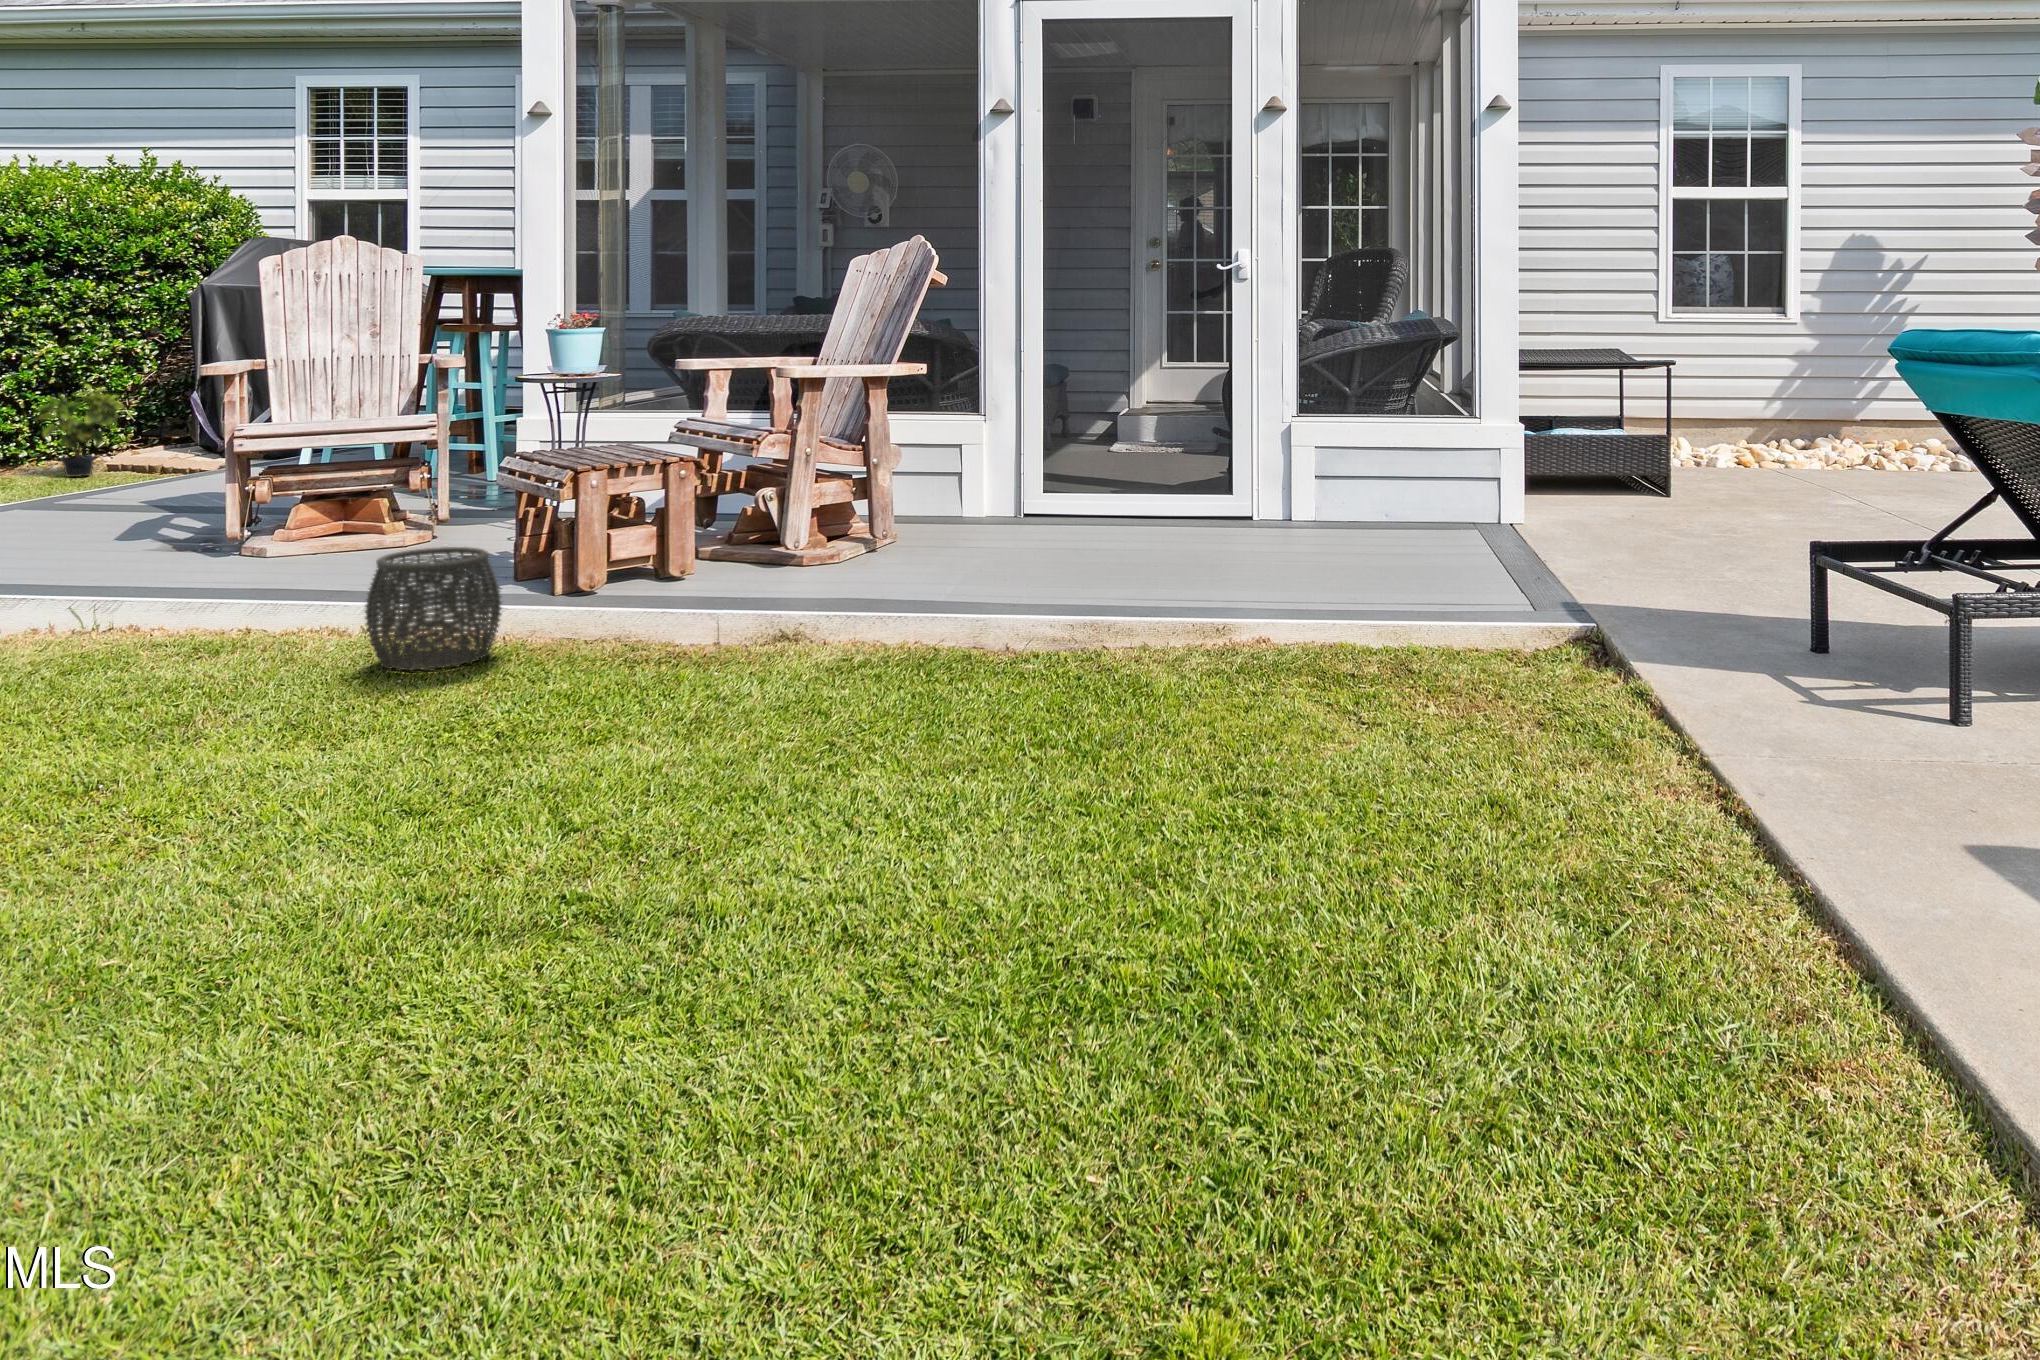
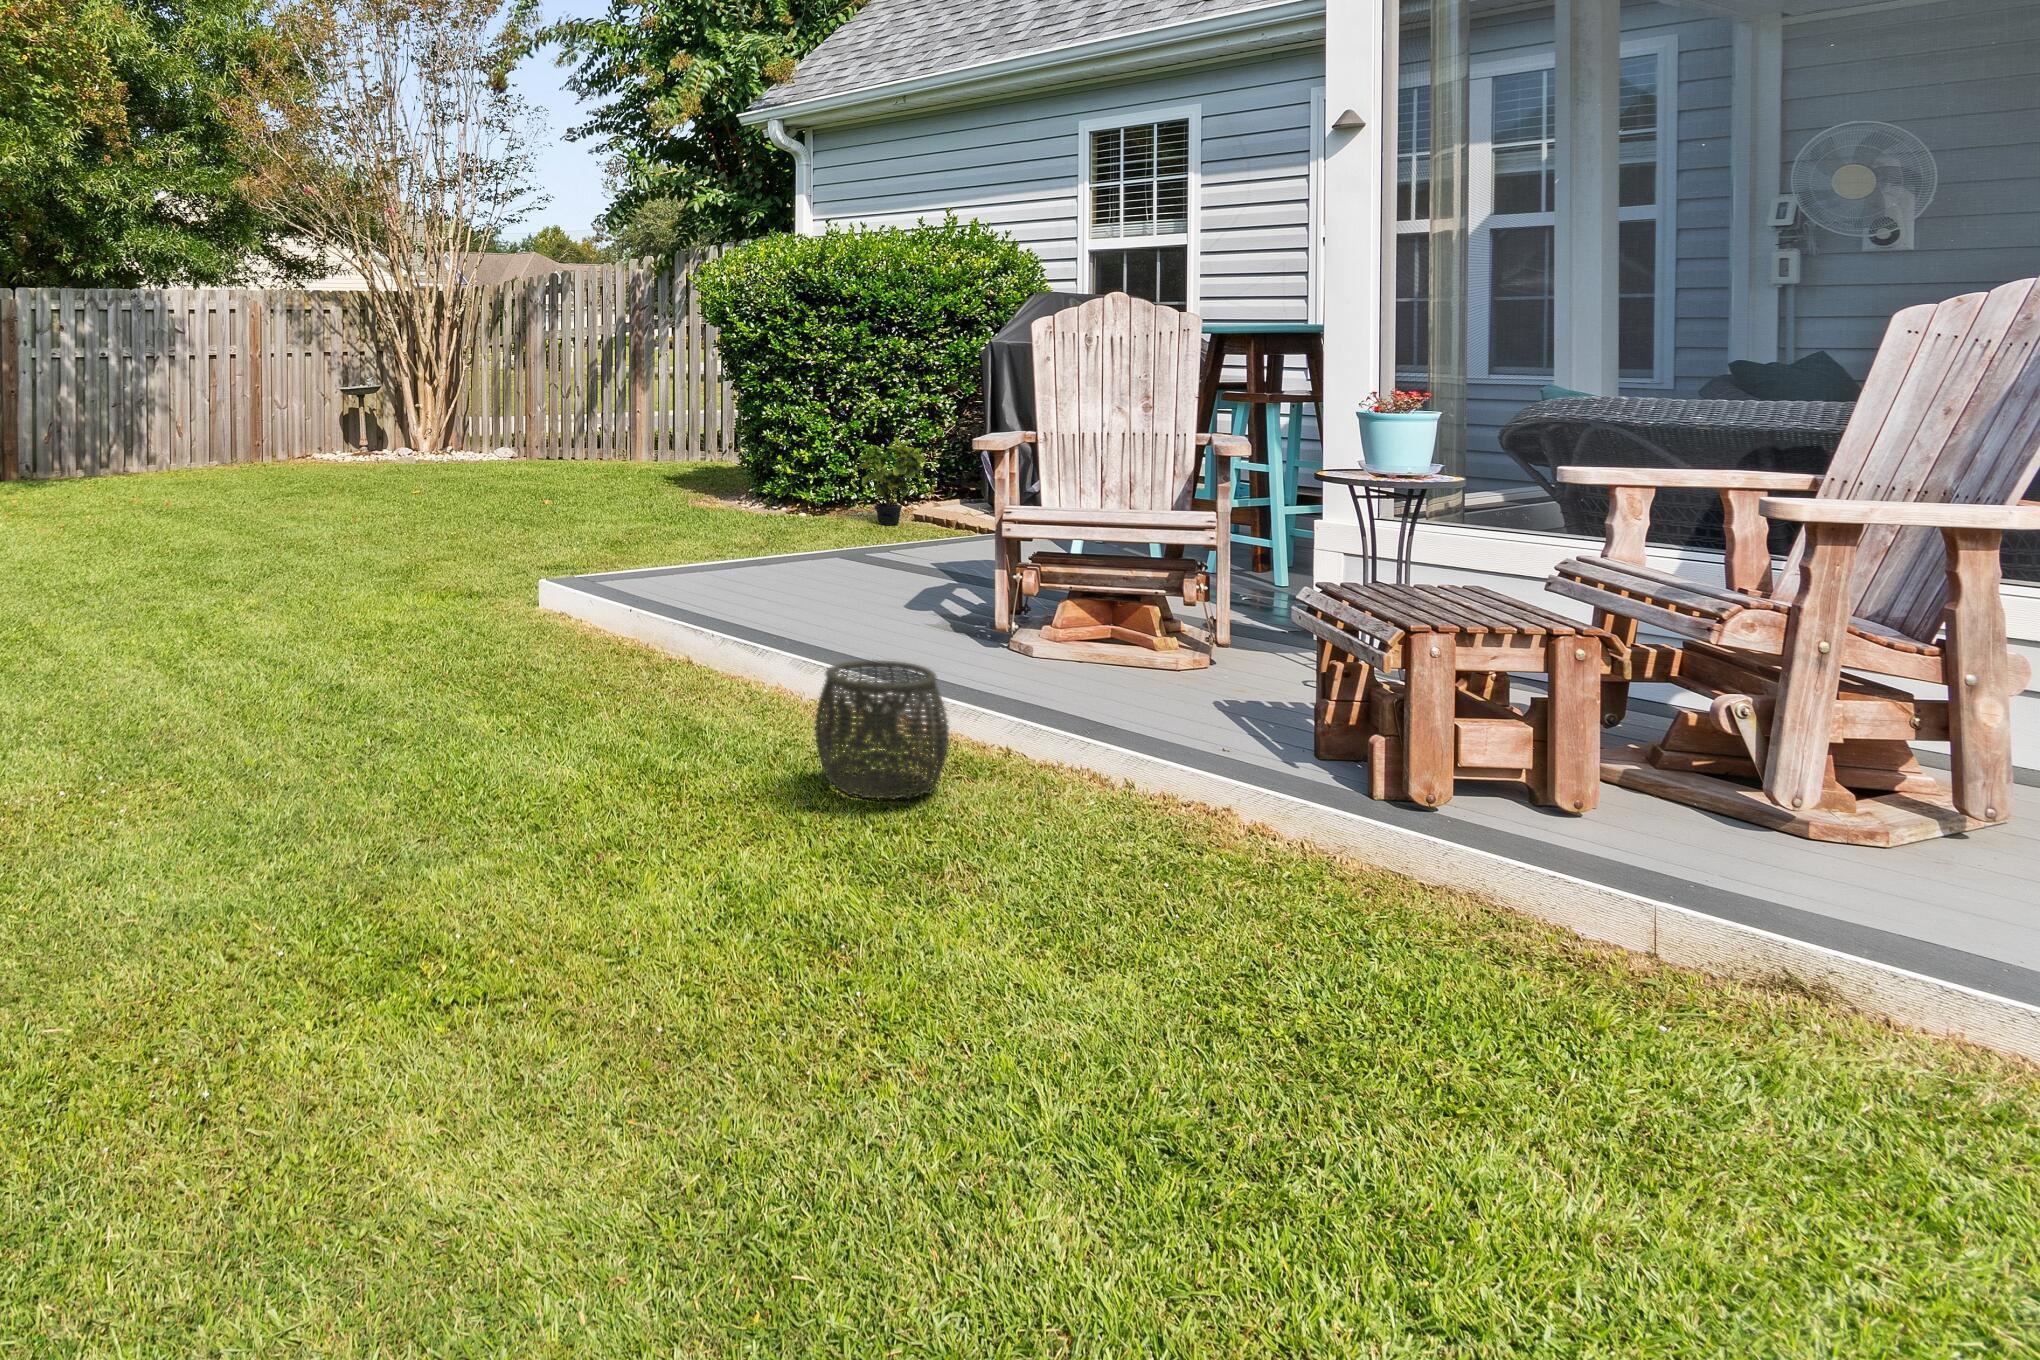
woven basket: present [365,547,502,671] -> present [814,660,949,800]

